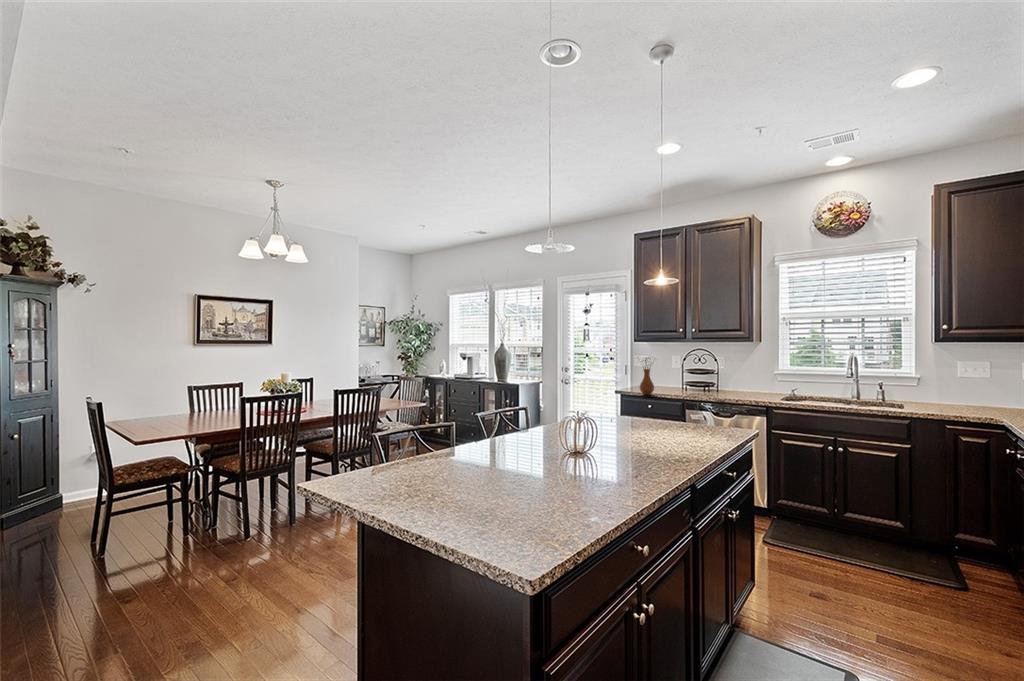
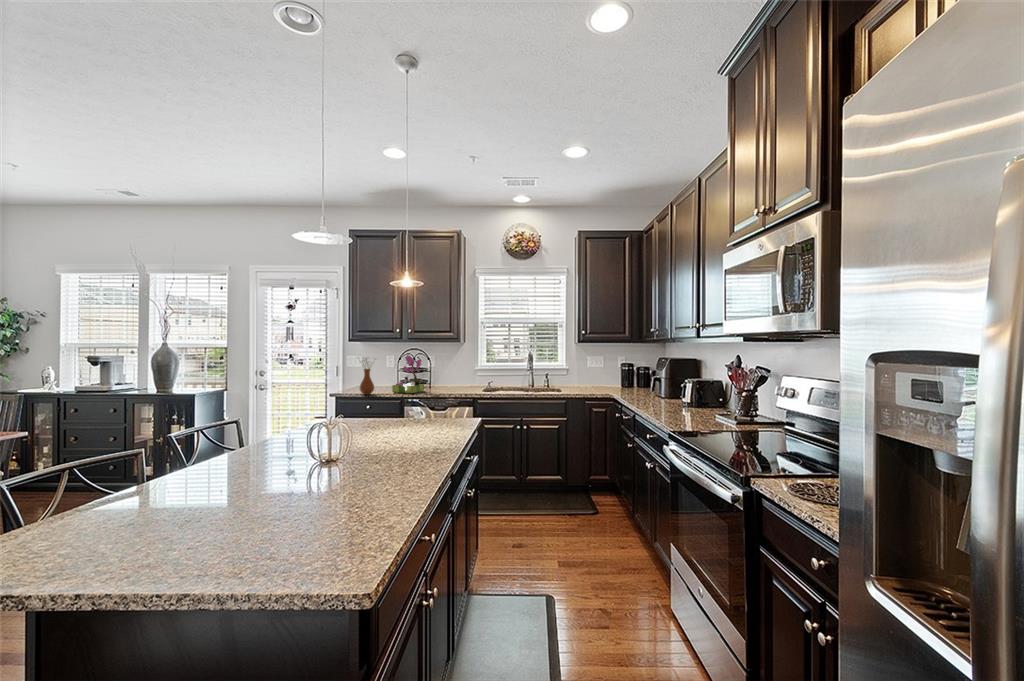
flower arrangement: none [674,355,709,396] -> present [392,355,424,393]

